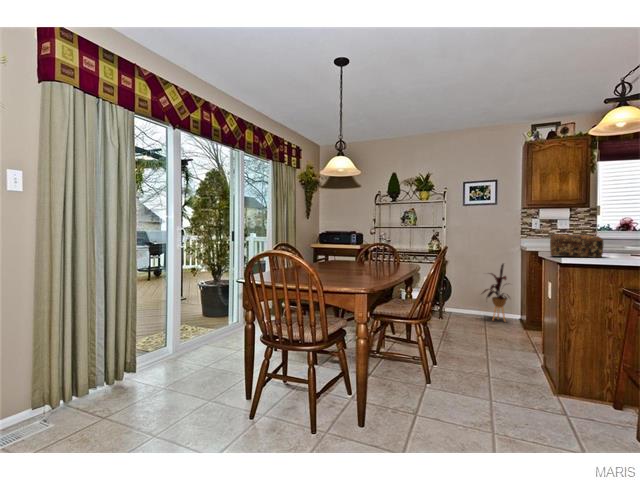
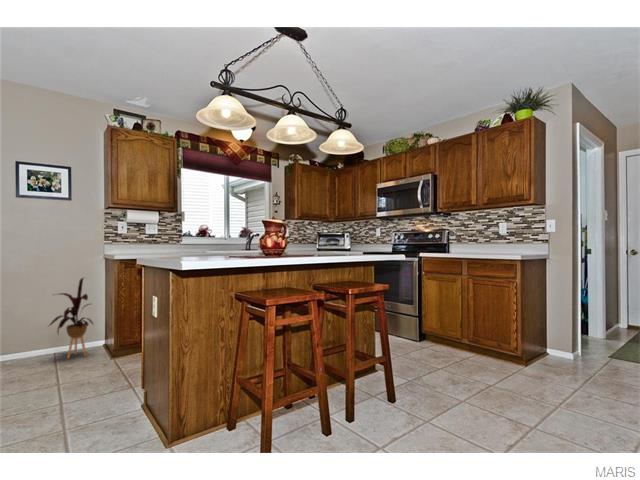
bread loaf: present [550,234,604,258] -> none [157,233,214,261]

